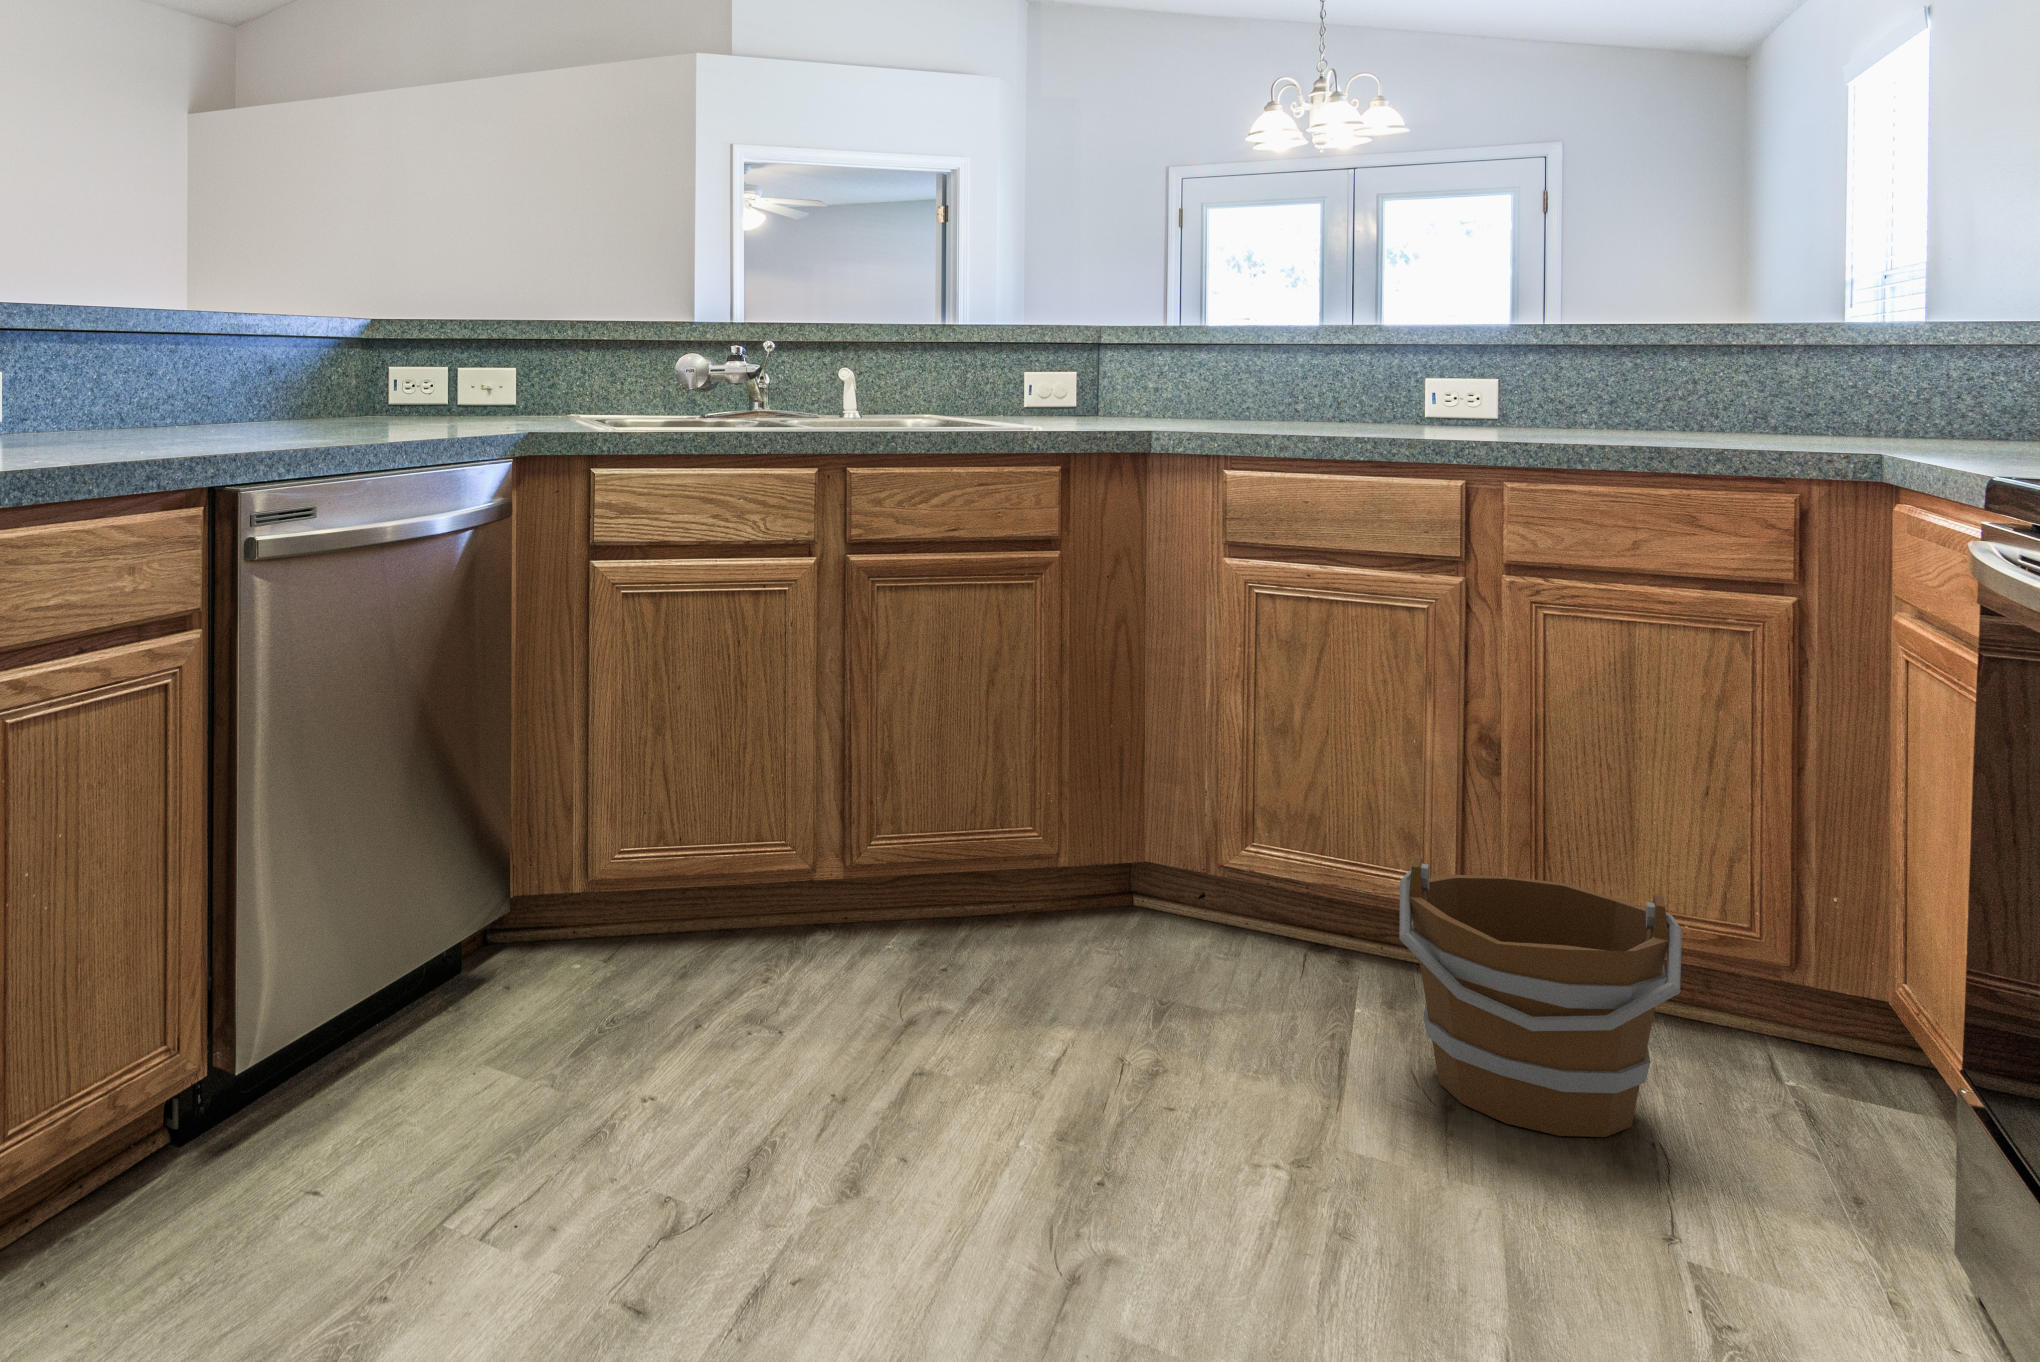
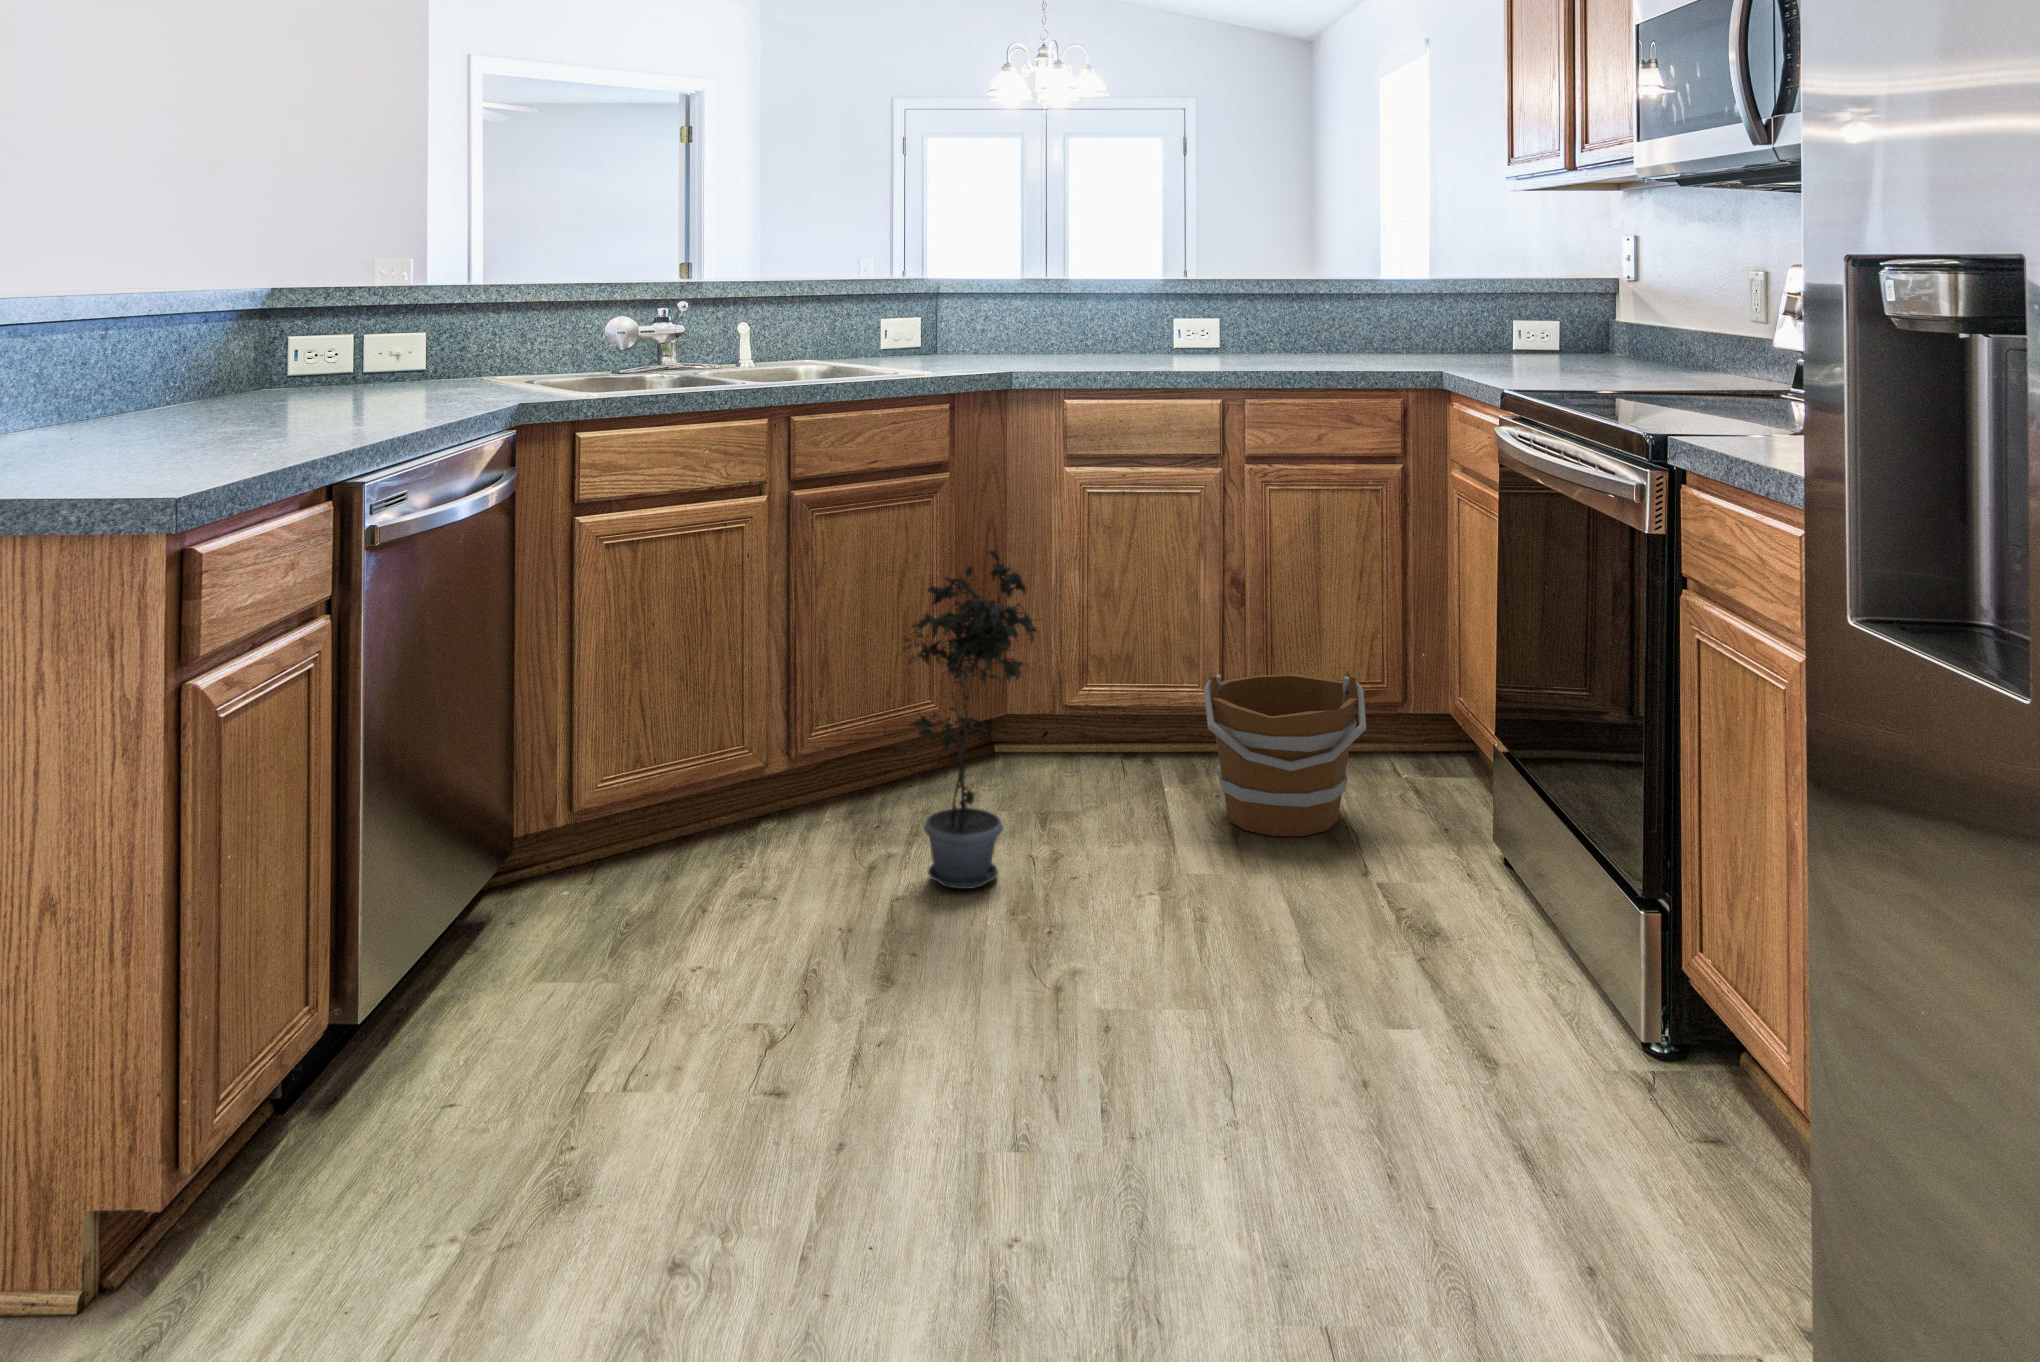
potted plant: none [926,647,1125,1091] -> present [899,550,1037,889]

